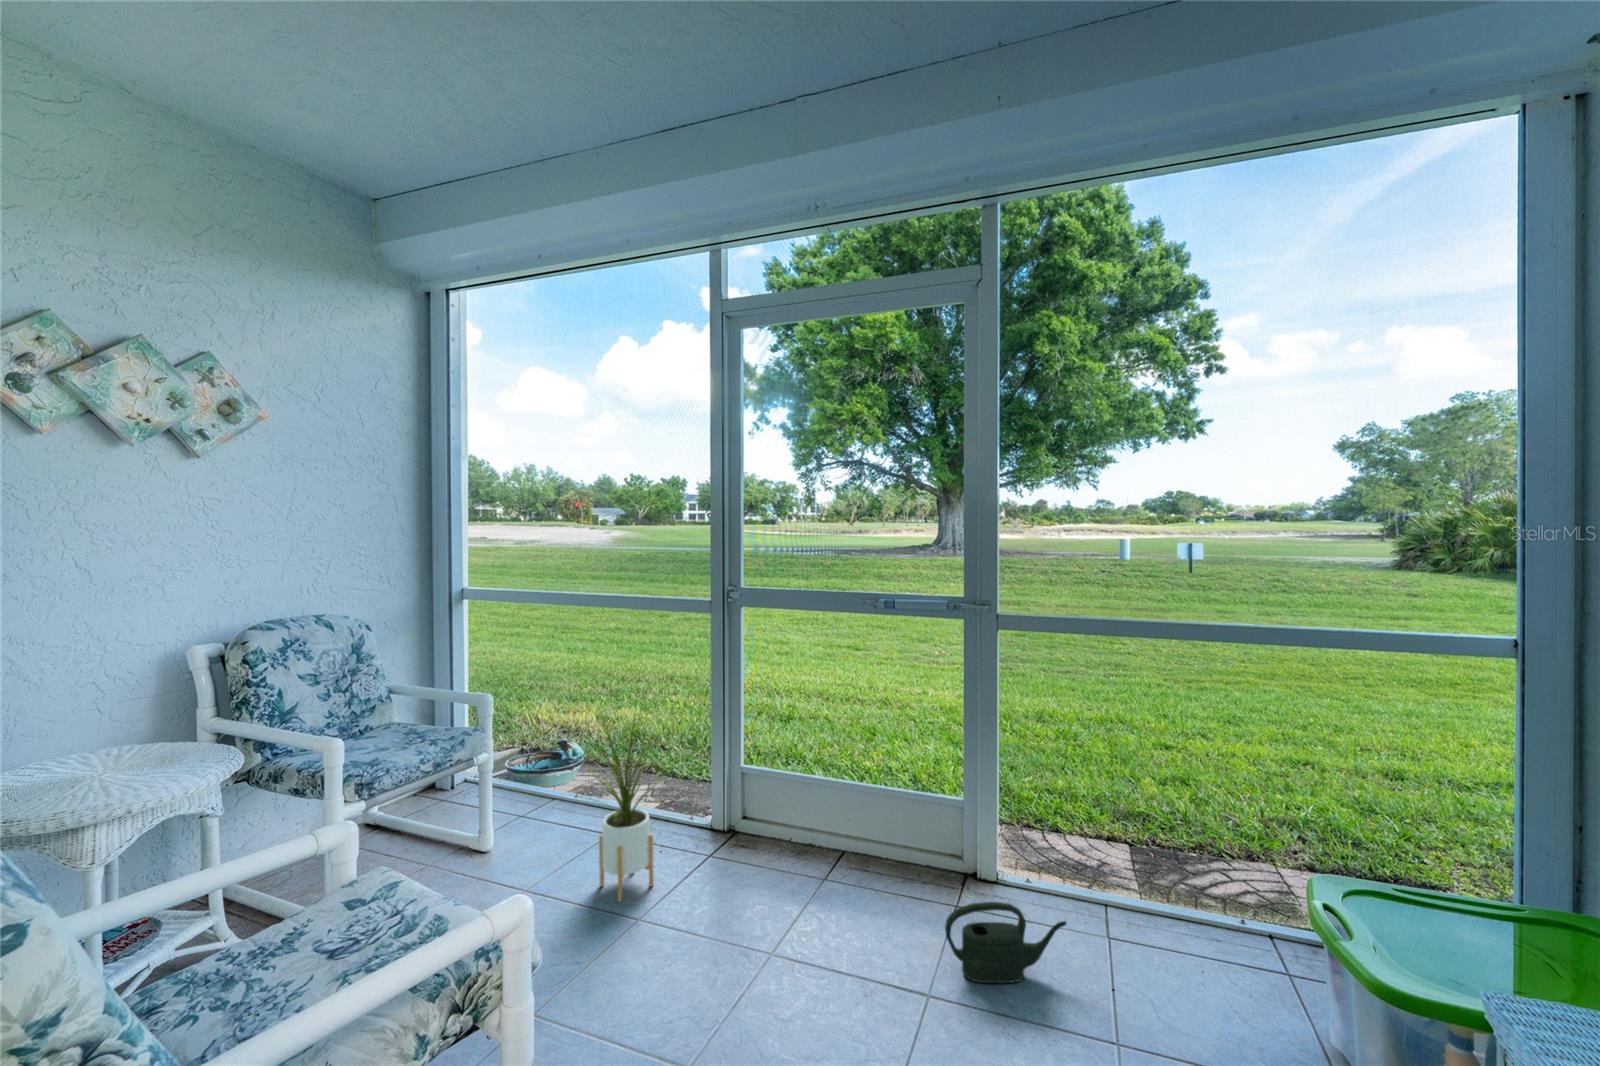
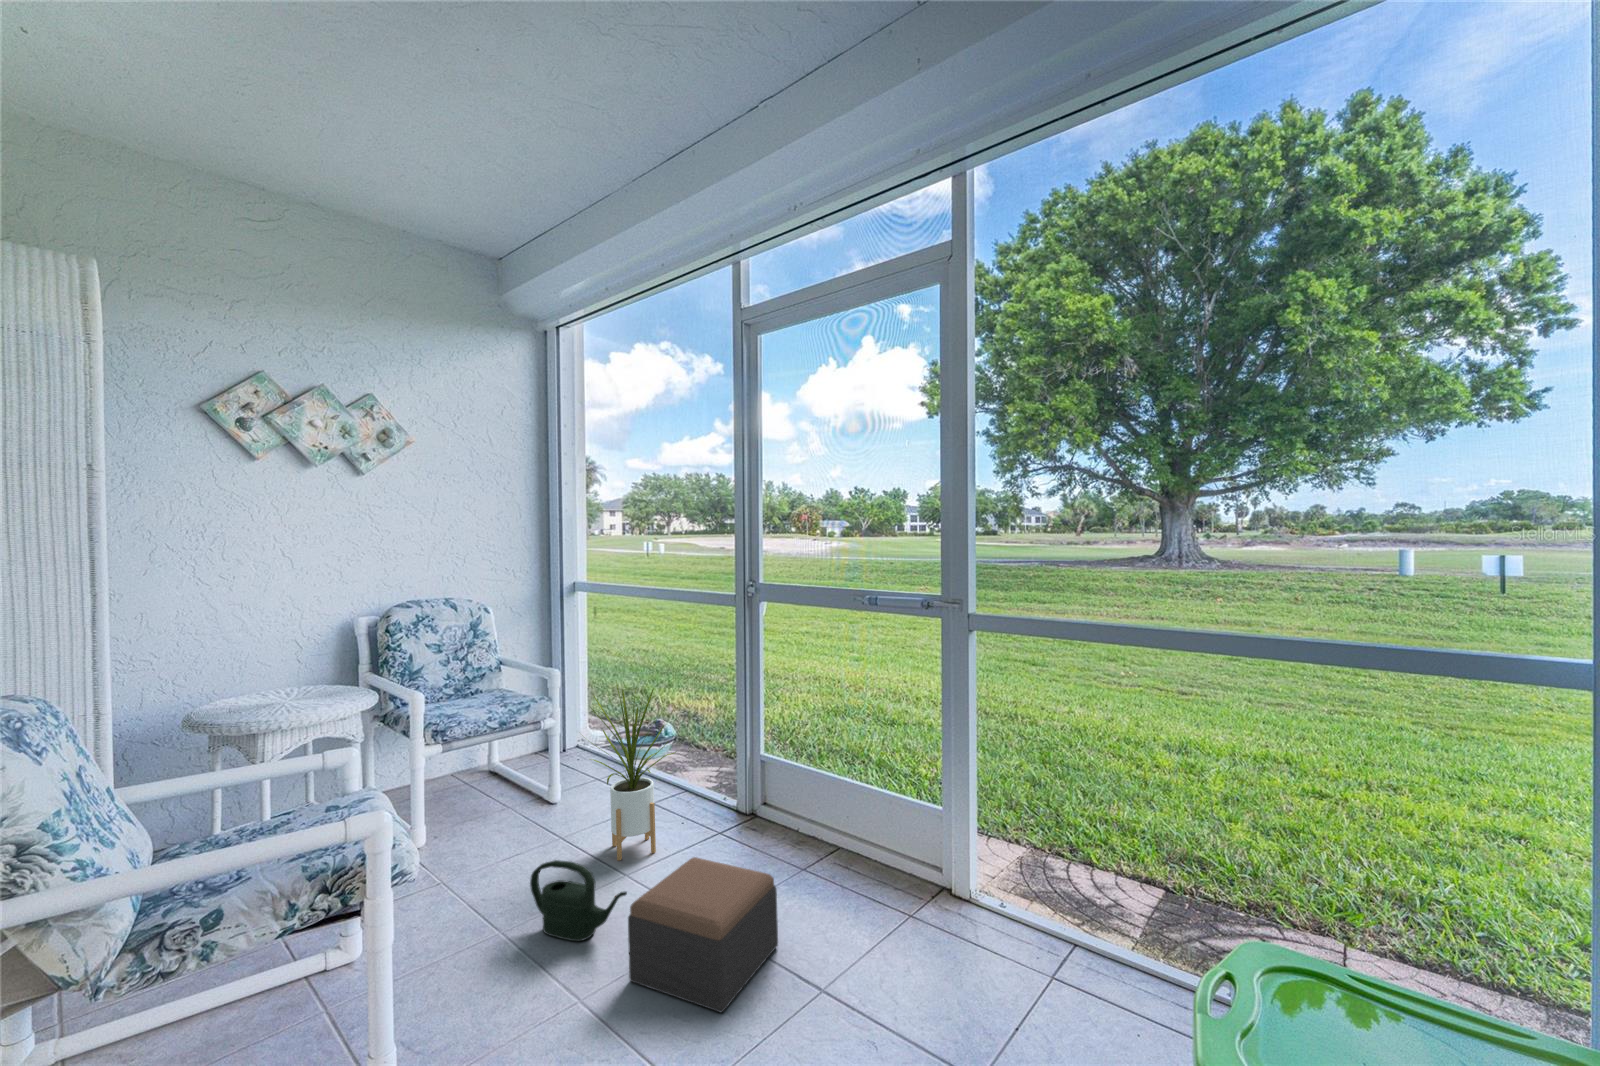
footstool: none [732,885,848,1030] -> present [628,857,778,1013]
watering can: present [945,902,1066,983] -> present [530,860,627,941]

